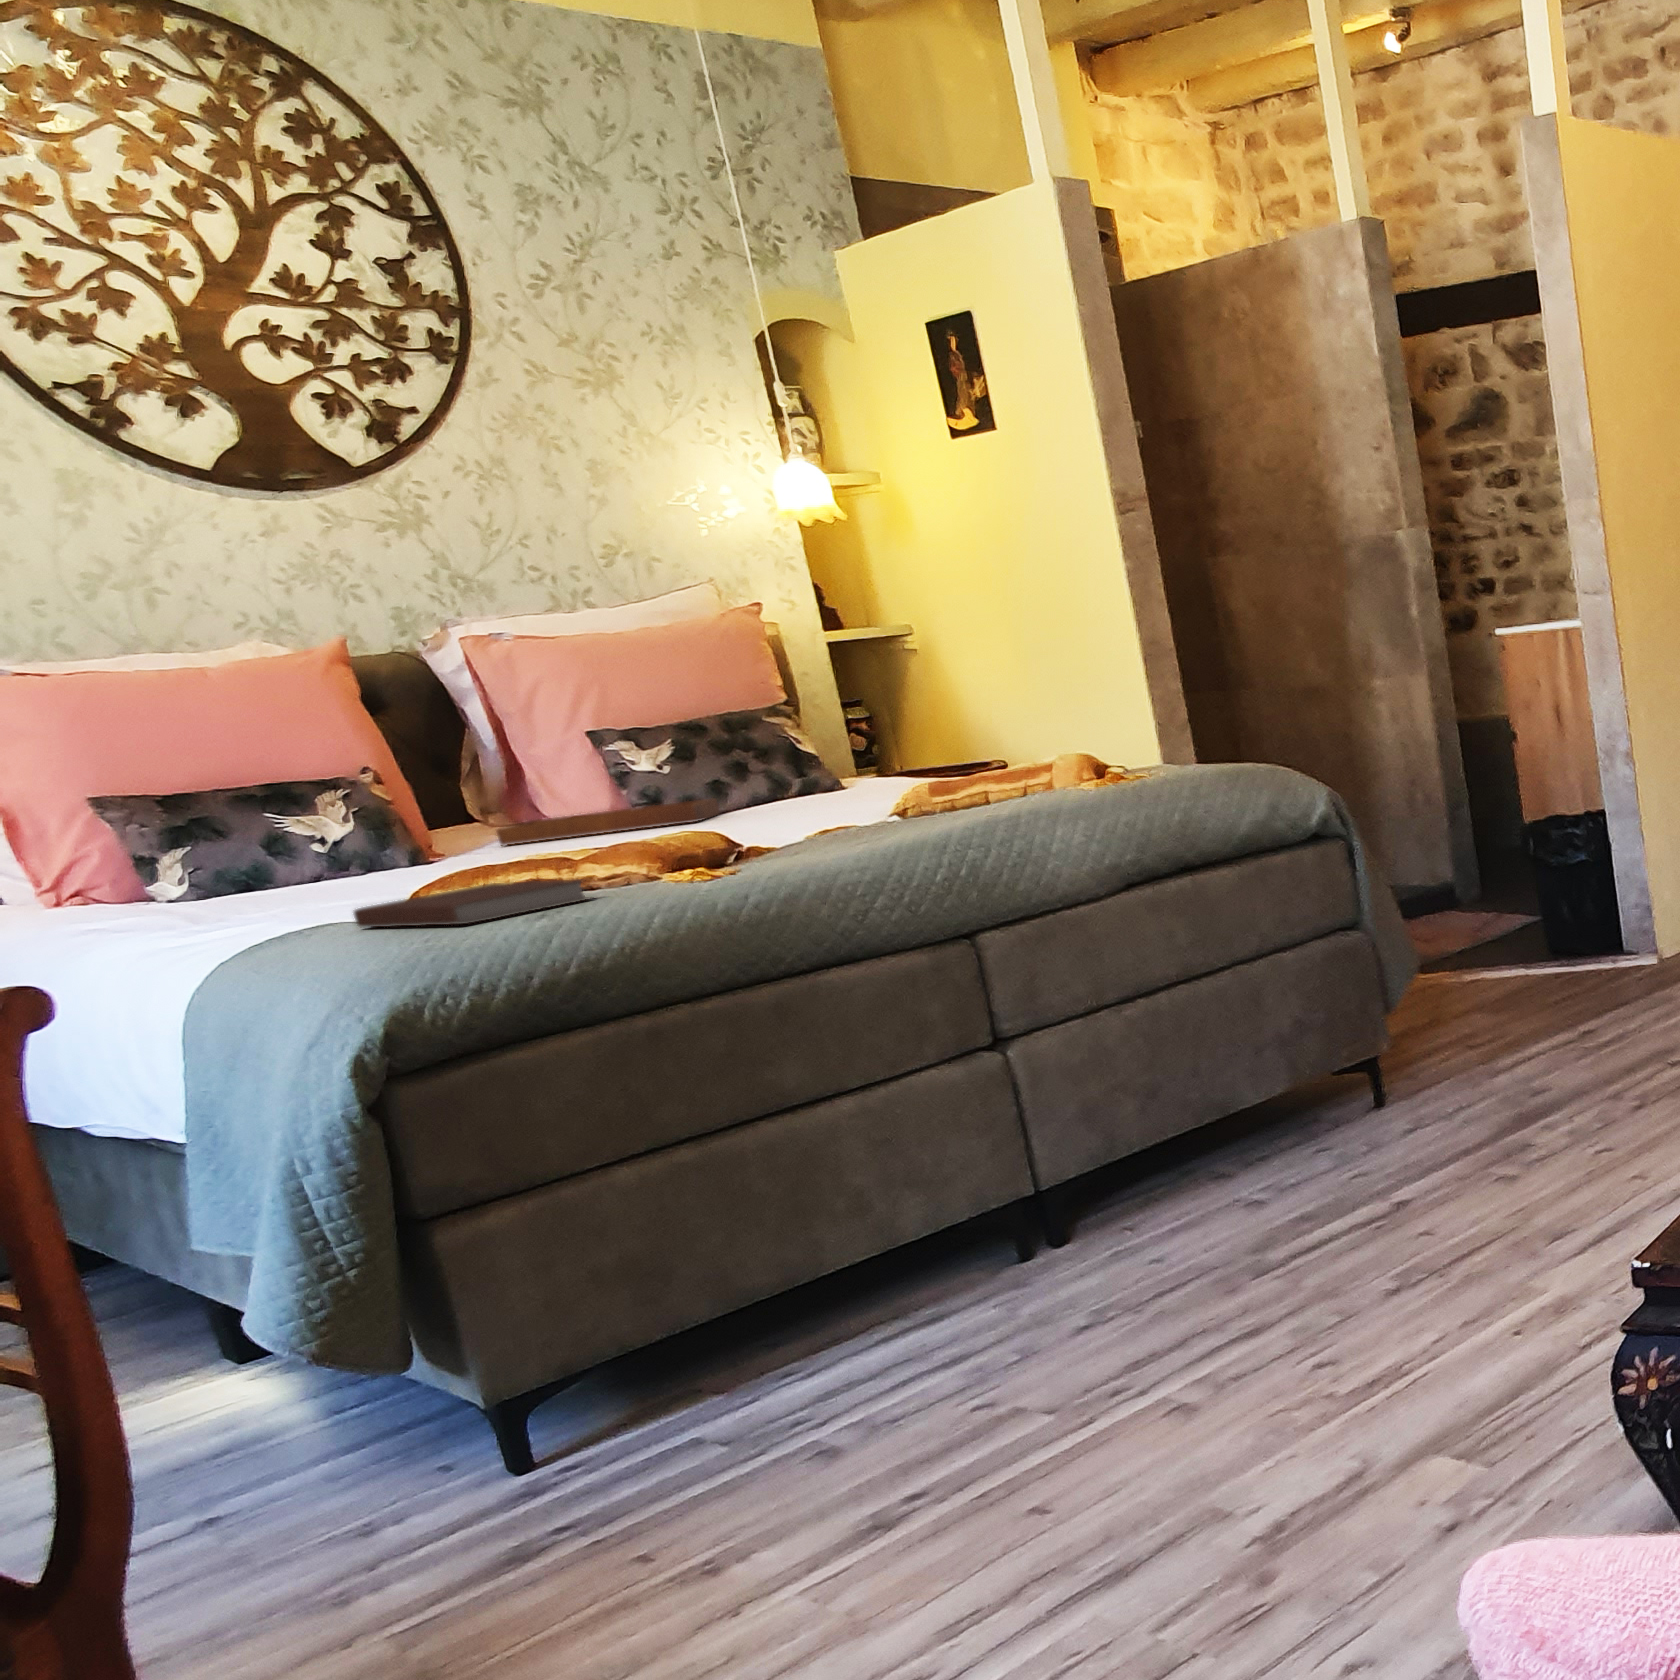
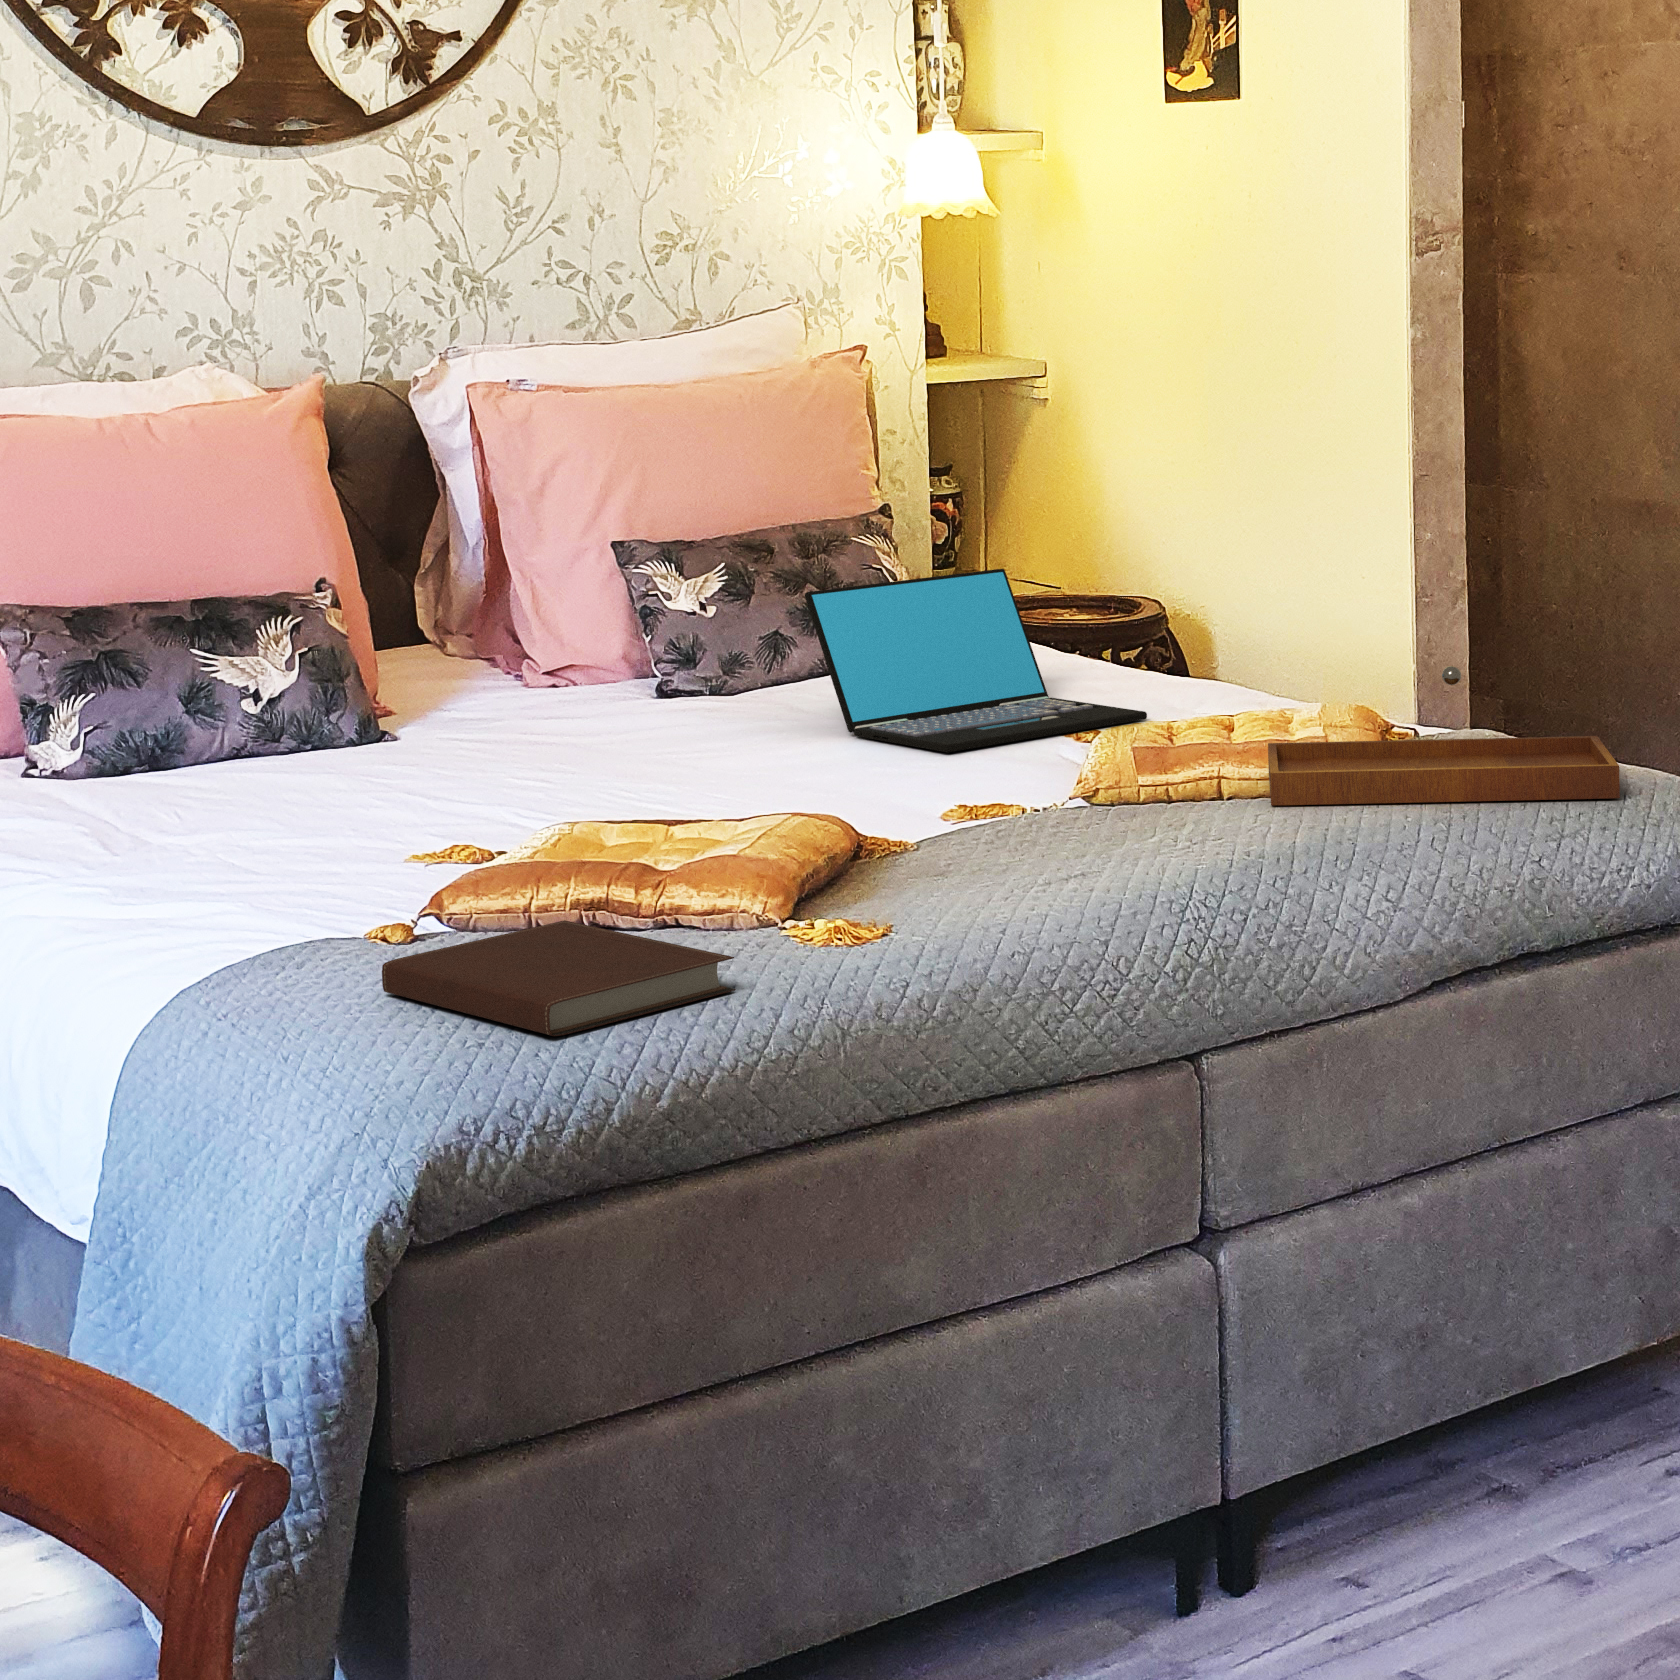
laptop: none [707,718,946,819] -> present [805,569,1147,752]
tray: present [496,767,719,846] -> present [1268,666,1620,805]

